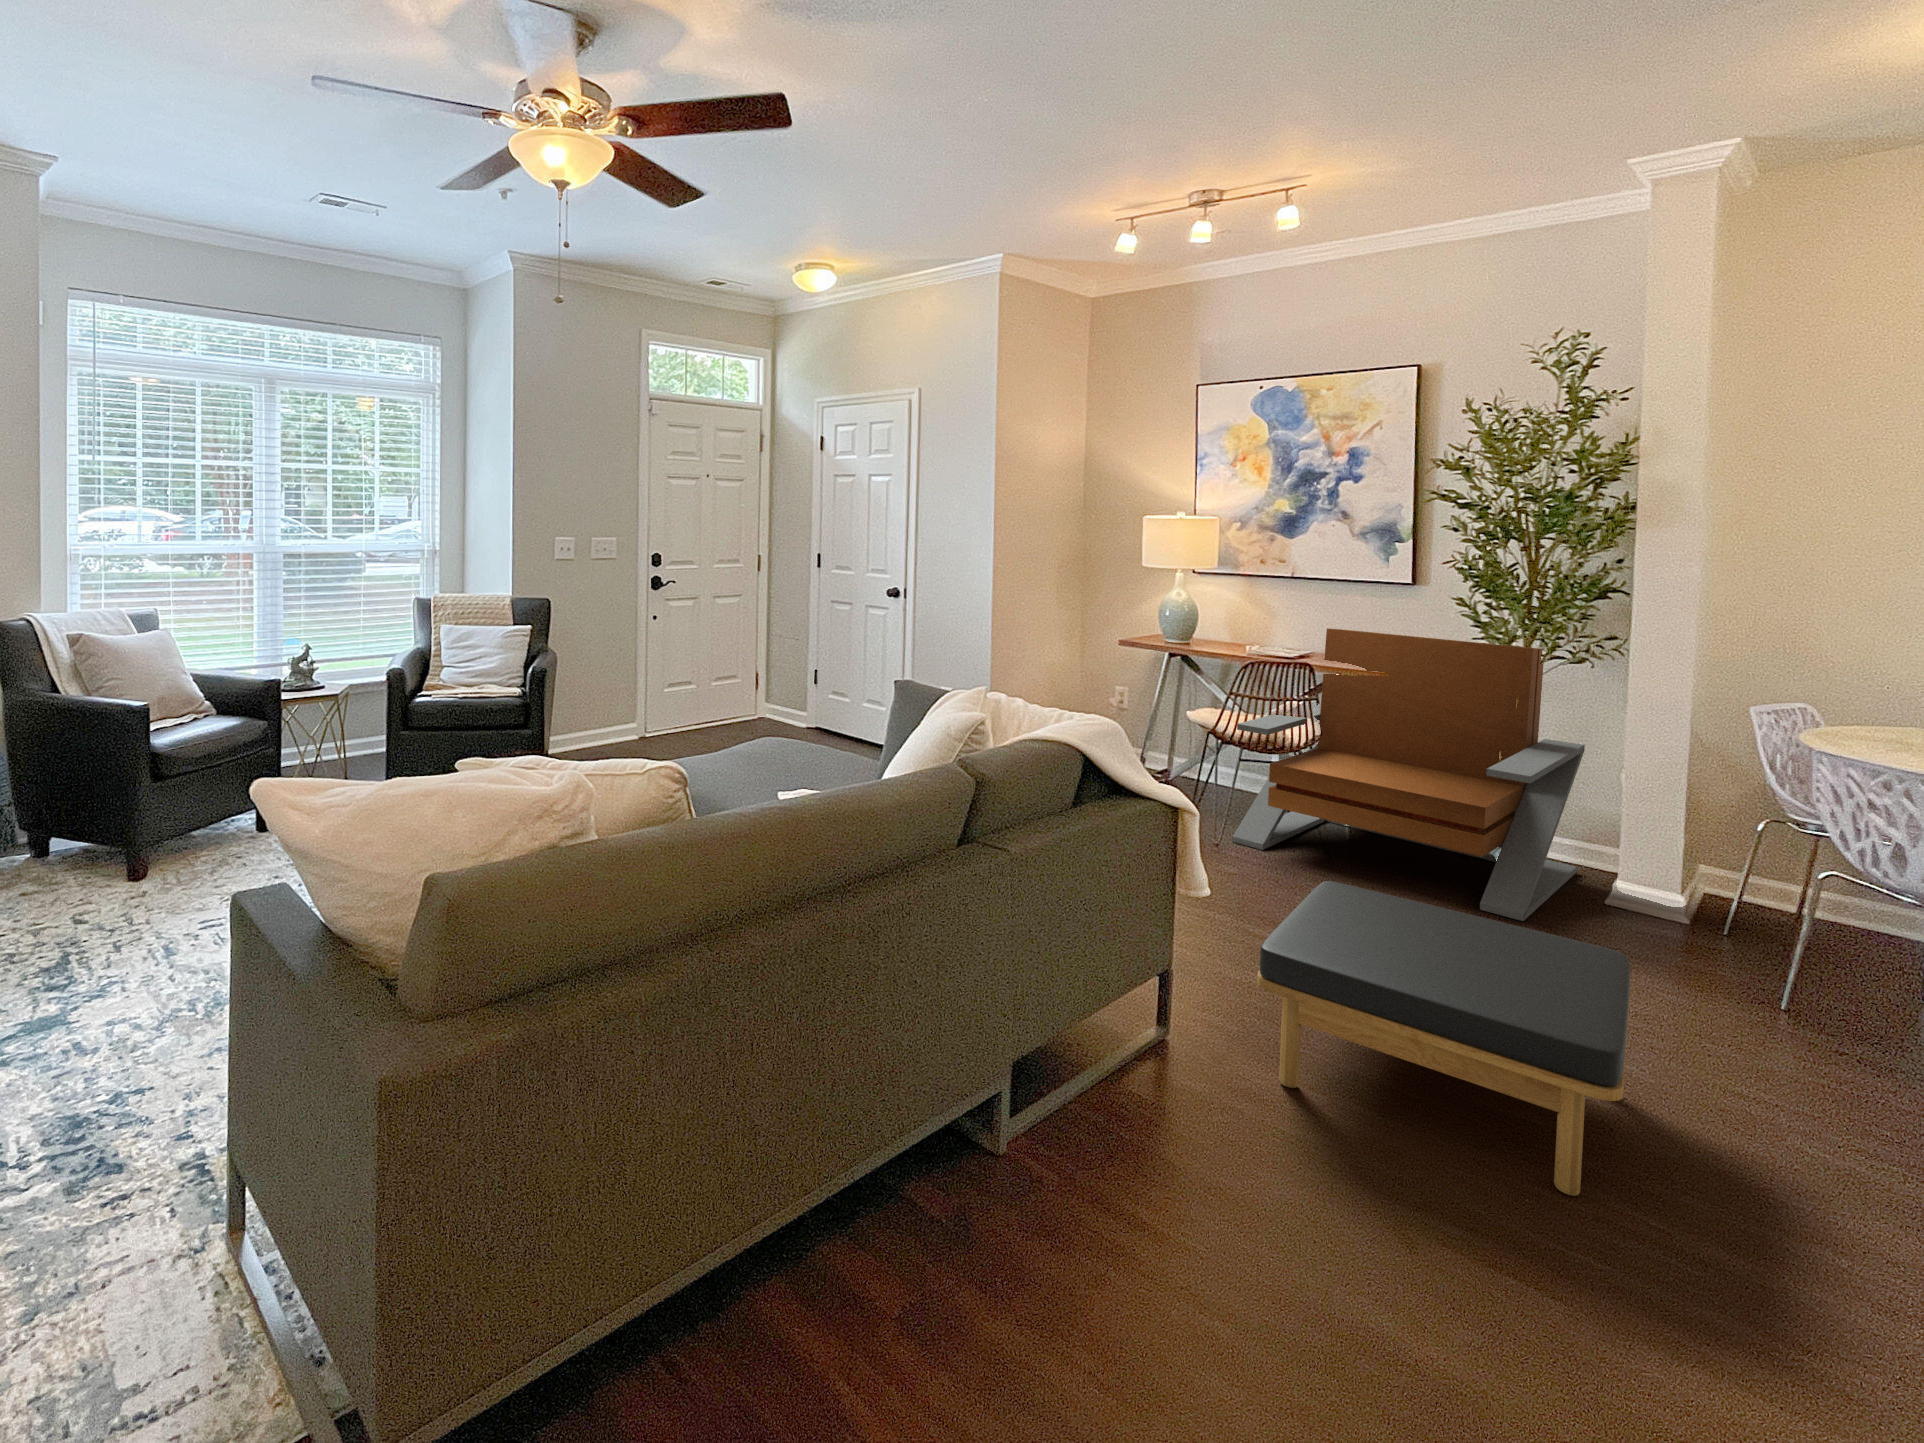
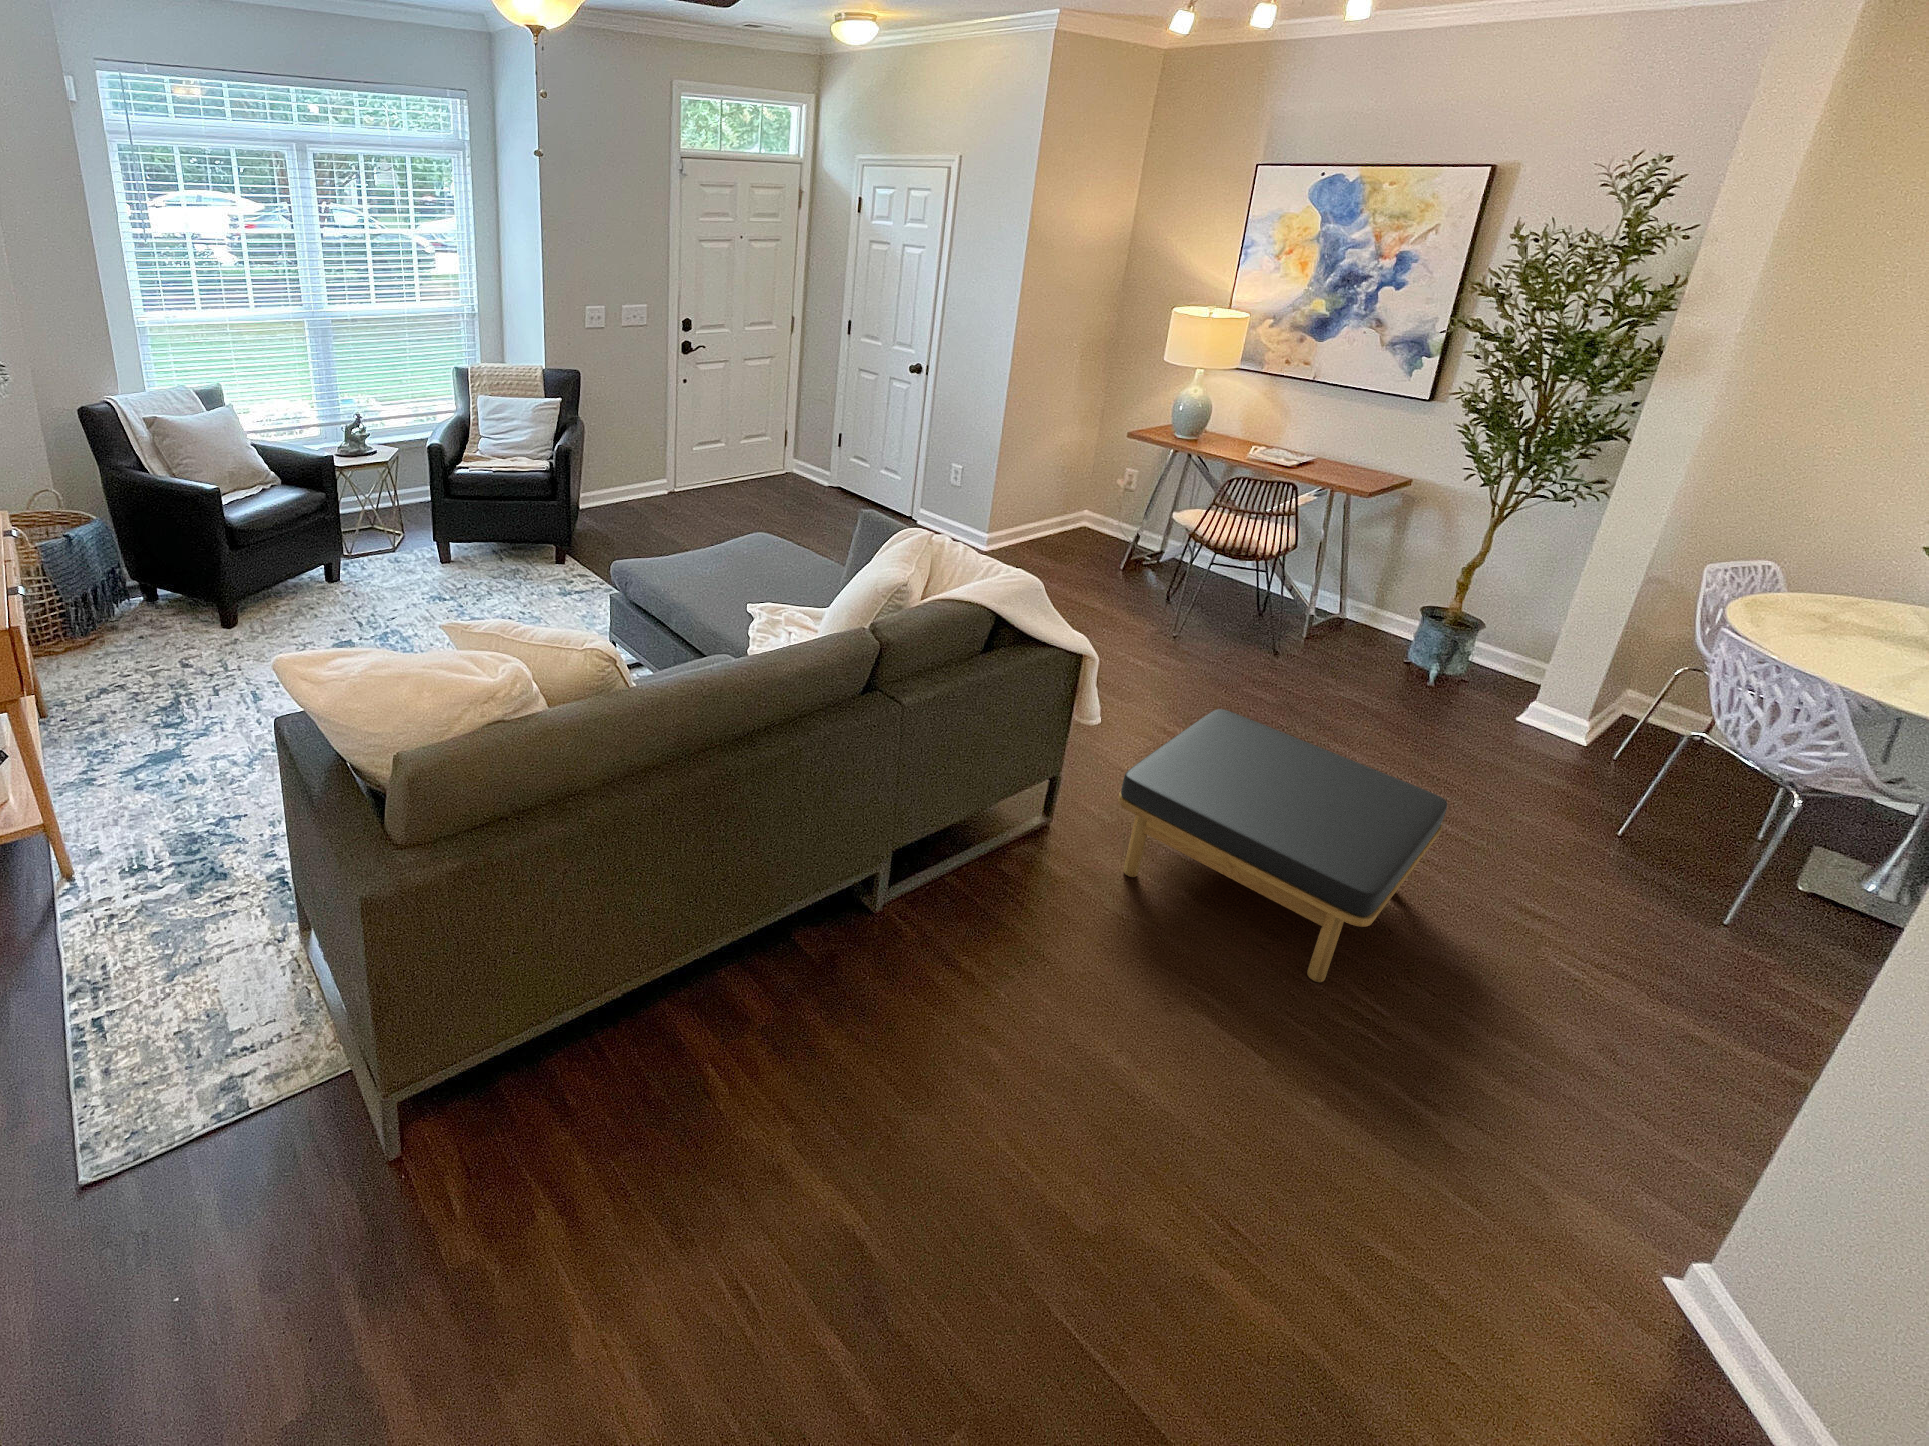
lounge chair: present [1232,628,1585,921] -> none [1187,442,1547,735]

